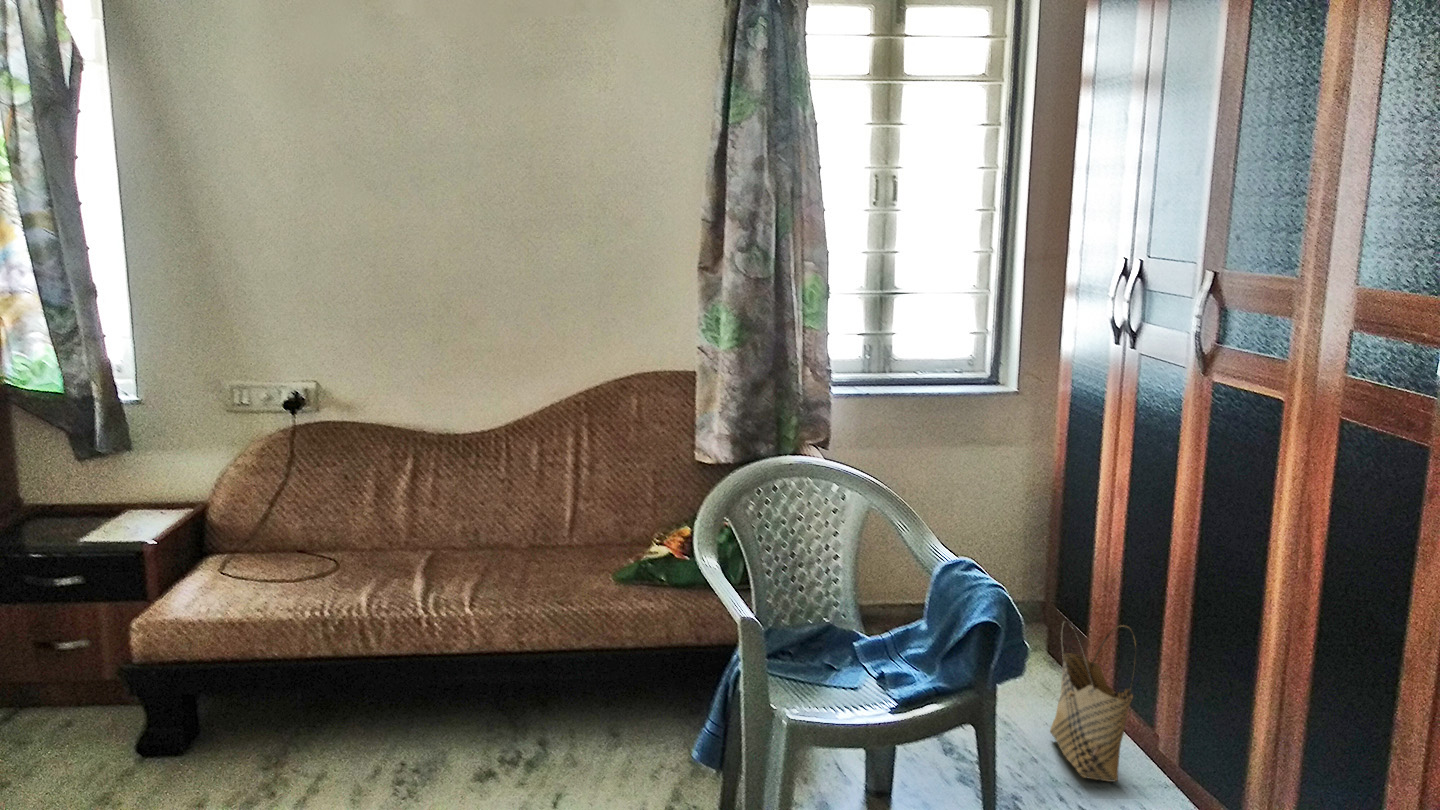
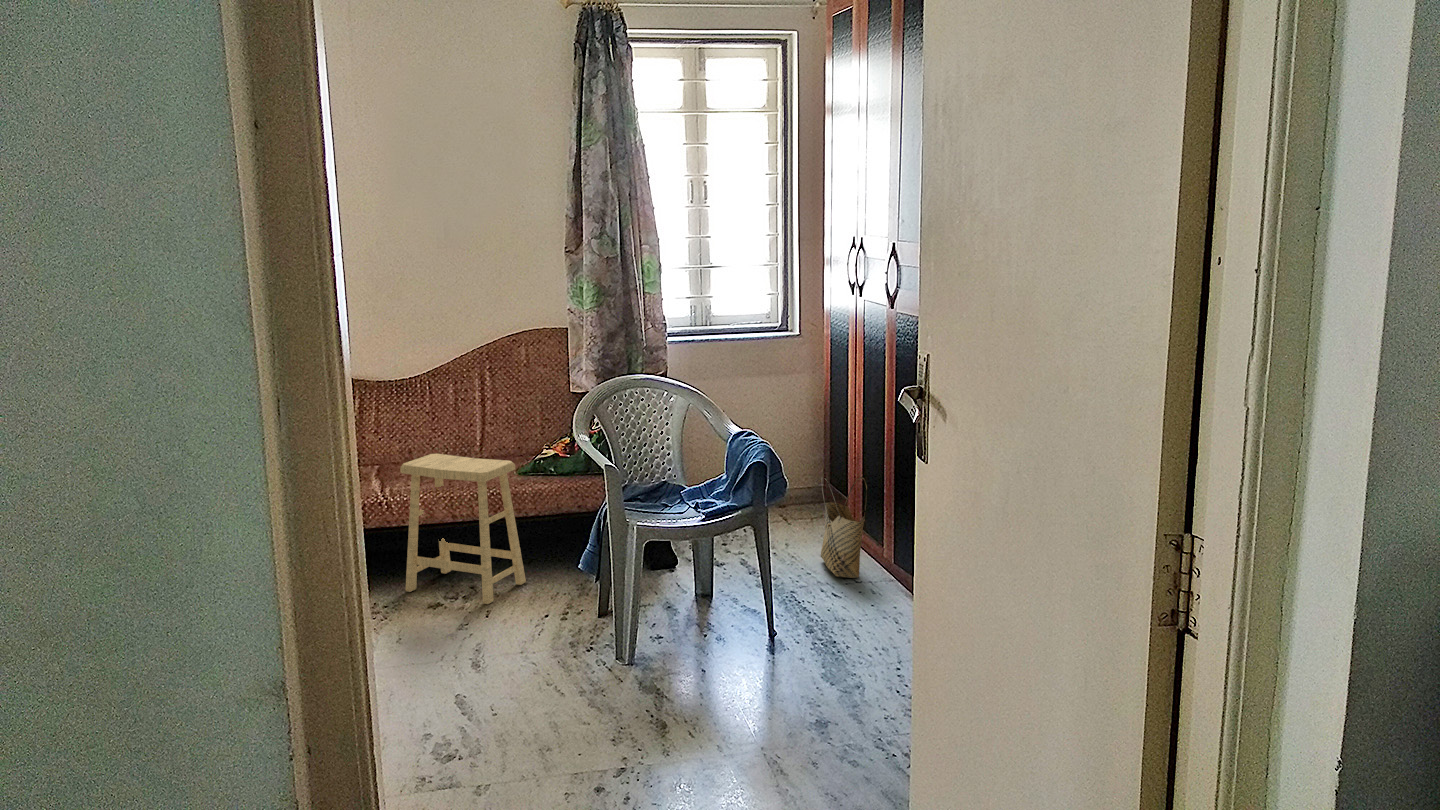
footstool: none [448,548,618,784] -> present [400,454,526,604]

